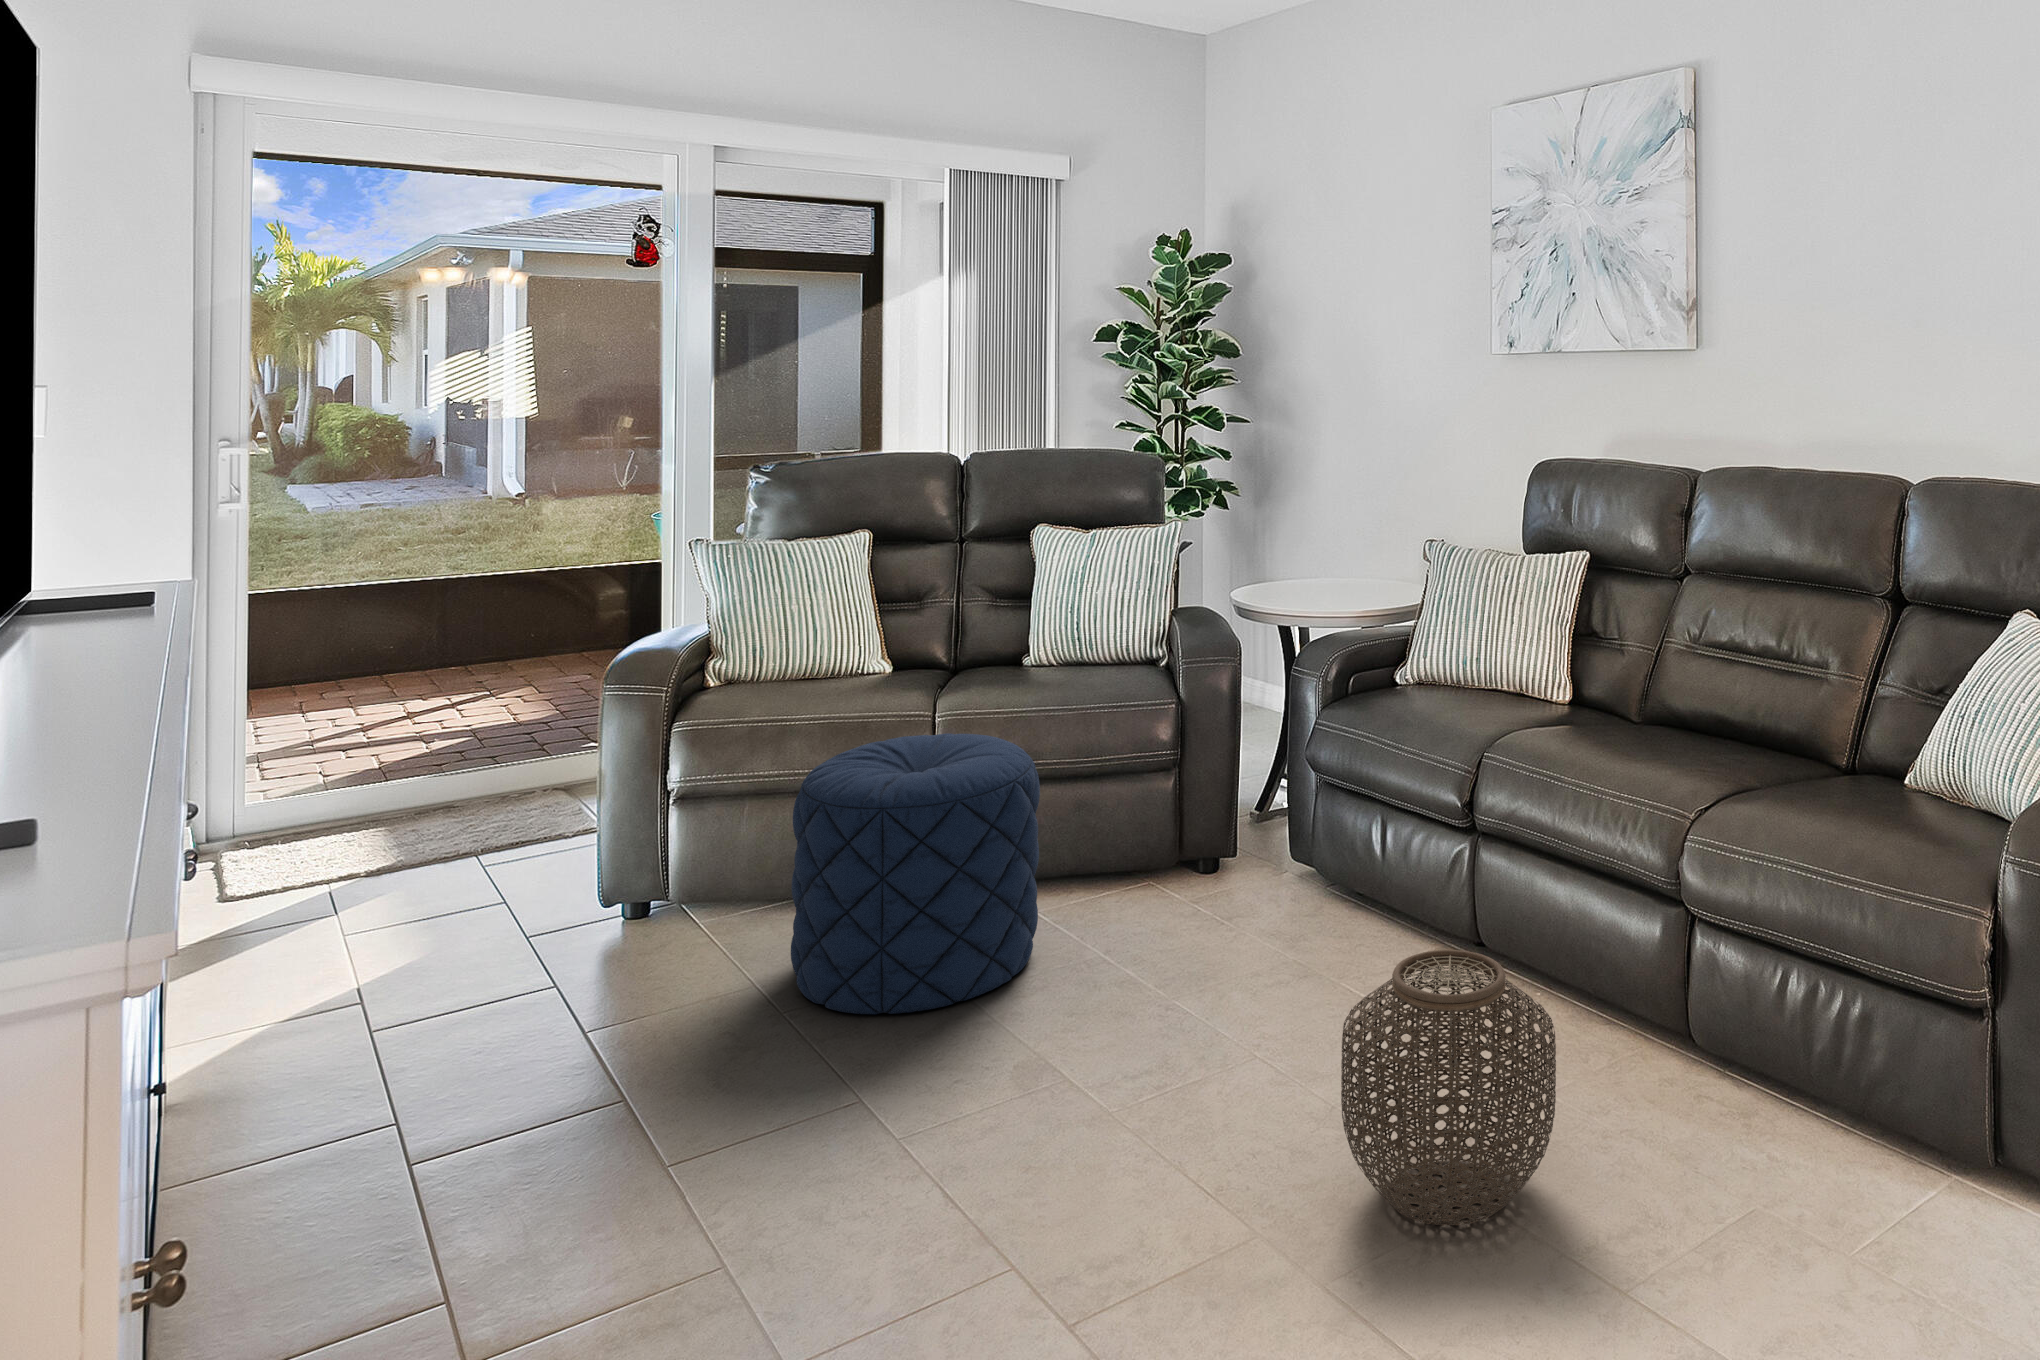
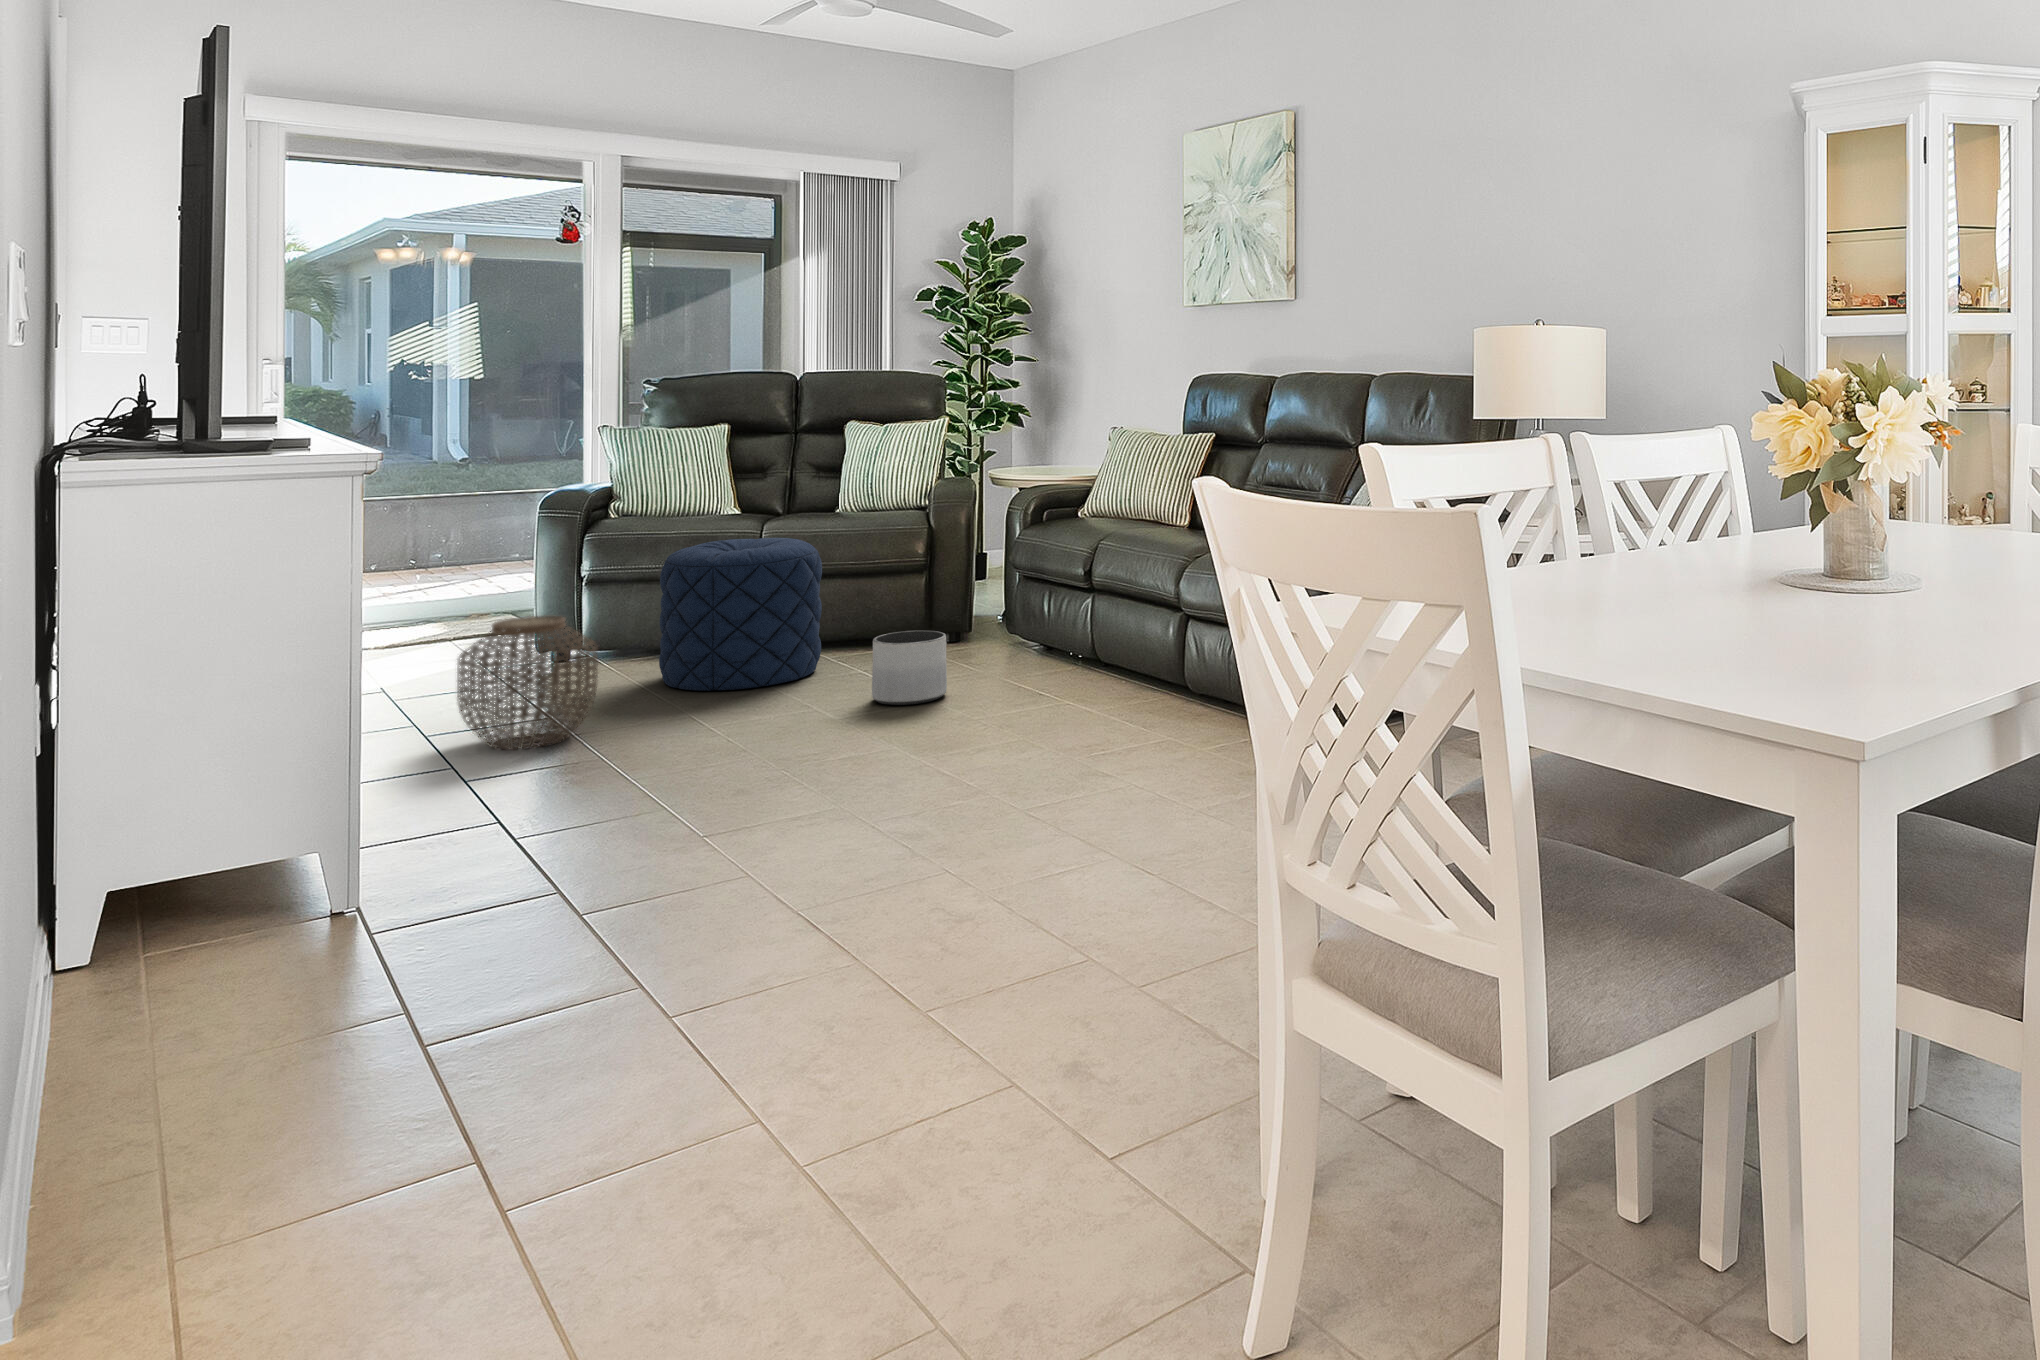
planter: none [1153,918,1272,1068] -> present [872,631,947,705]
woven basket: present [1341,950,1556,1225] -> present [457,616,597,749]

